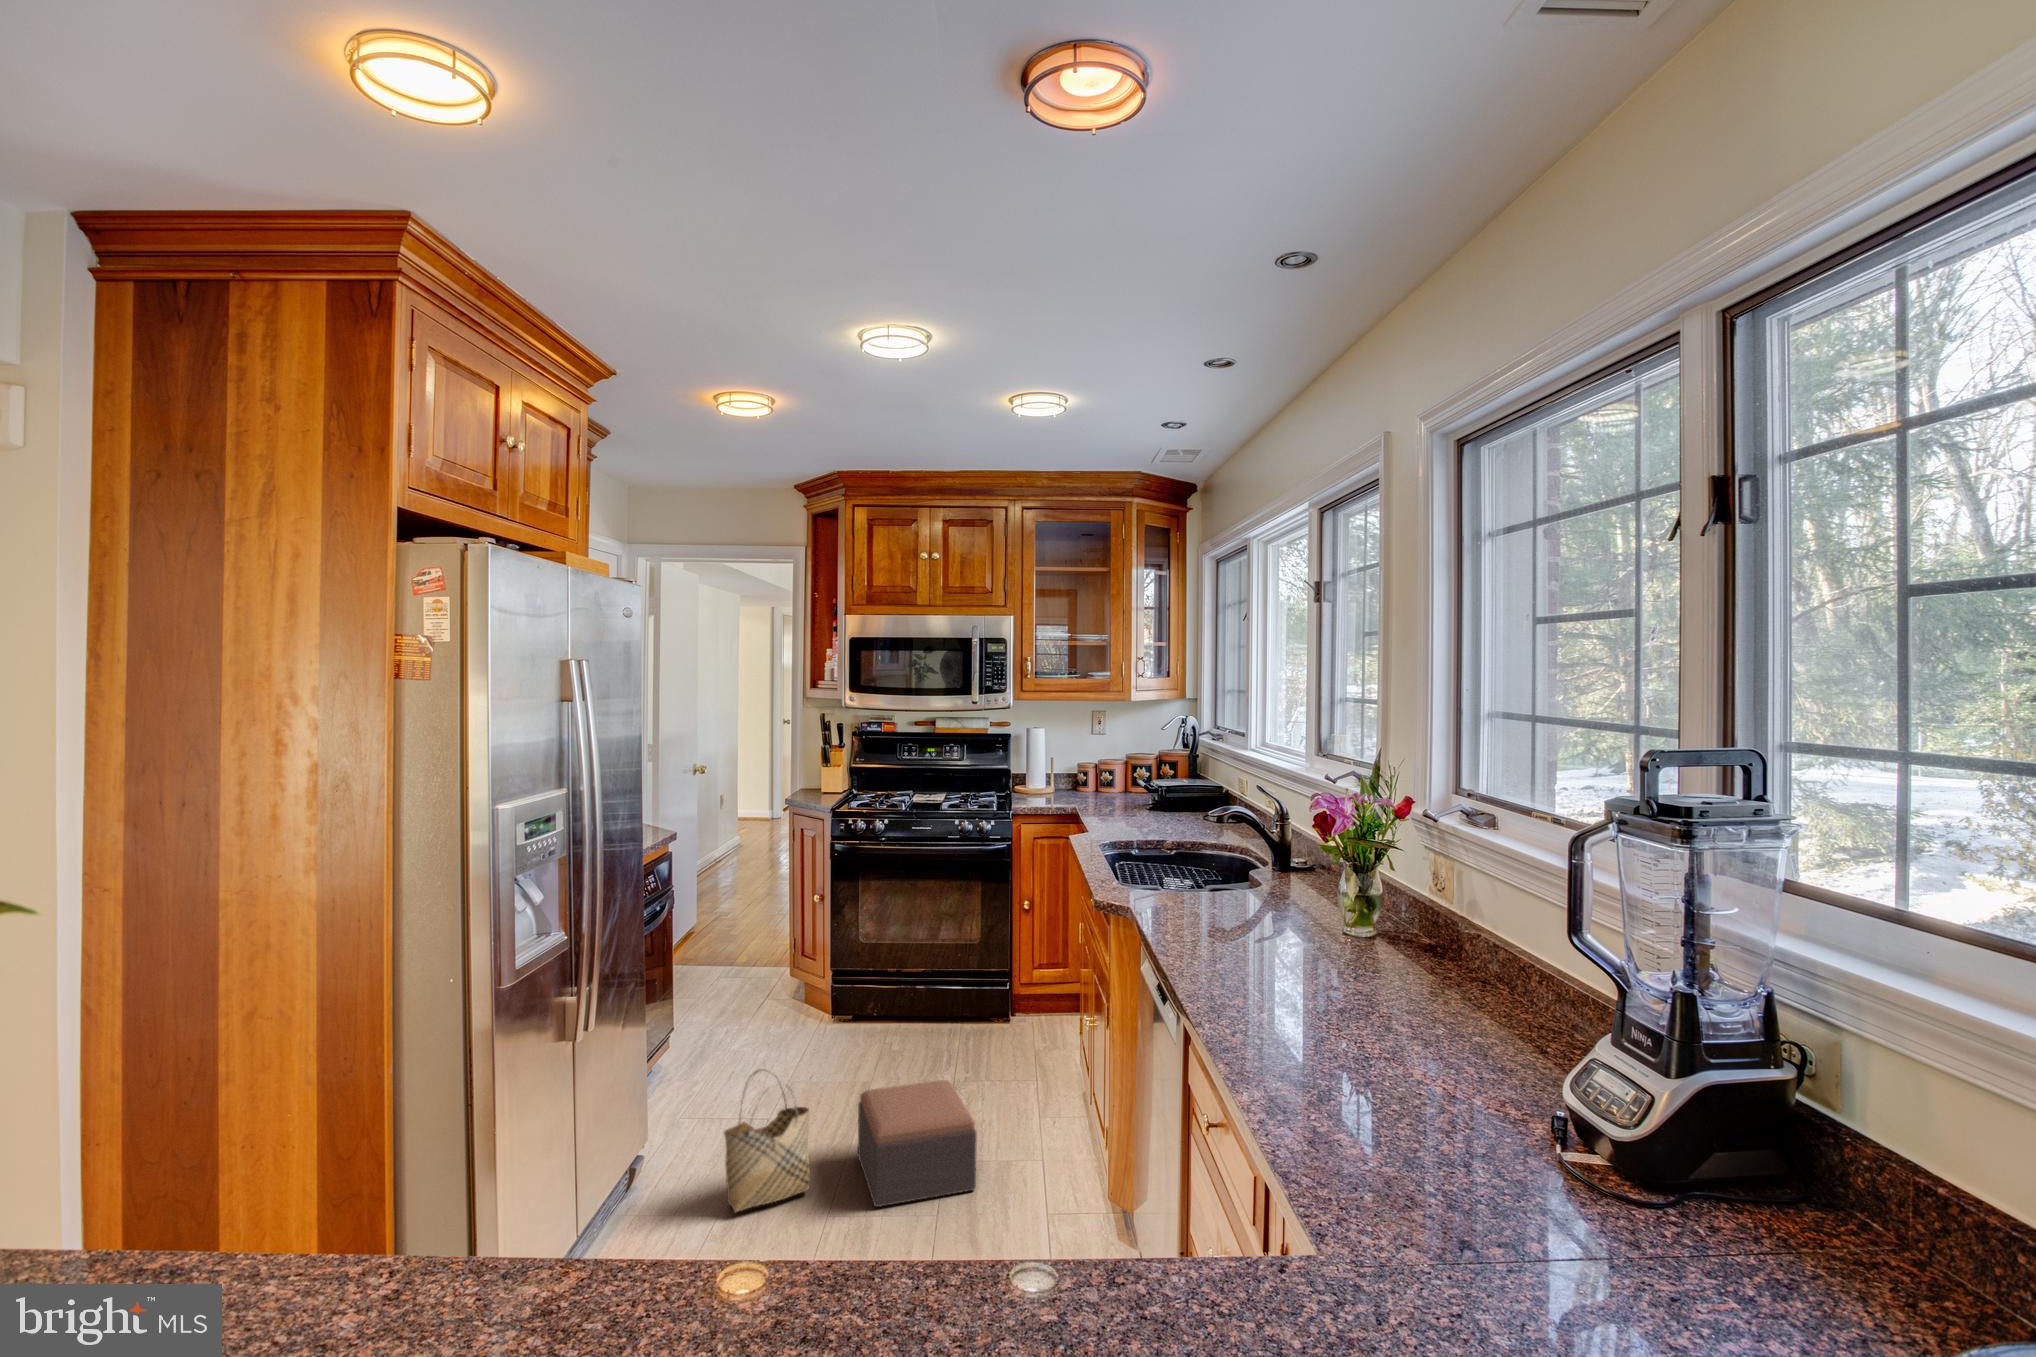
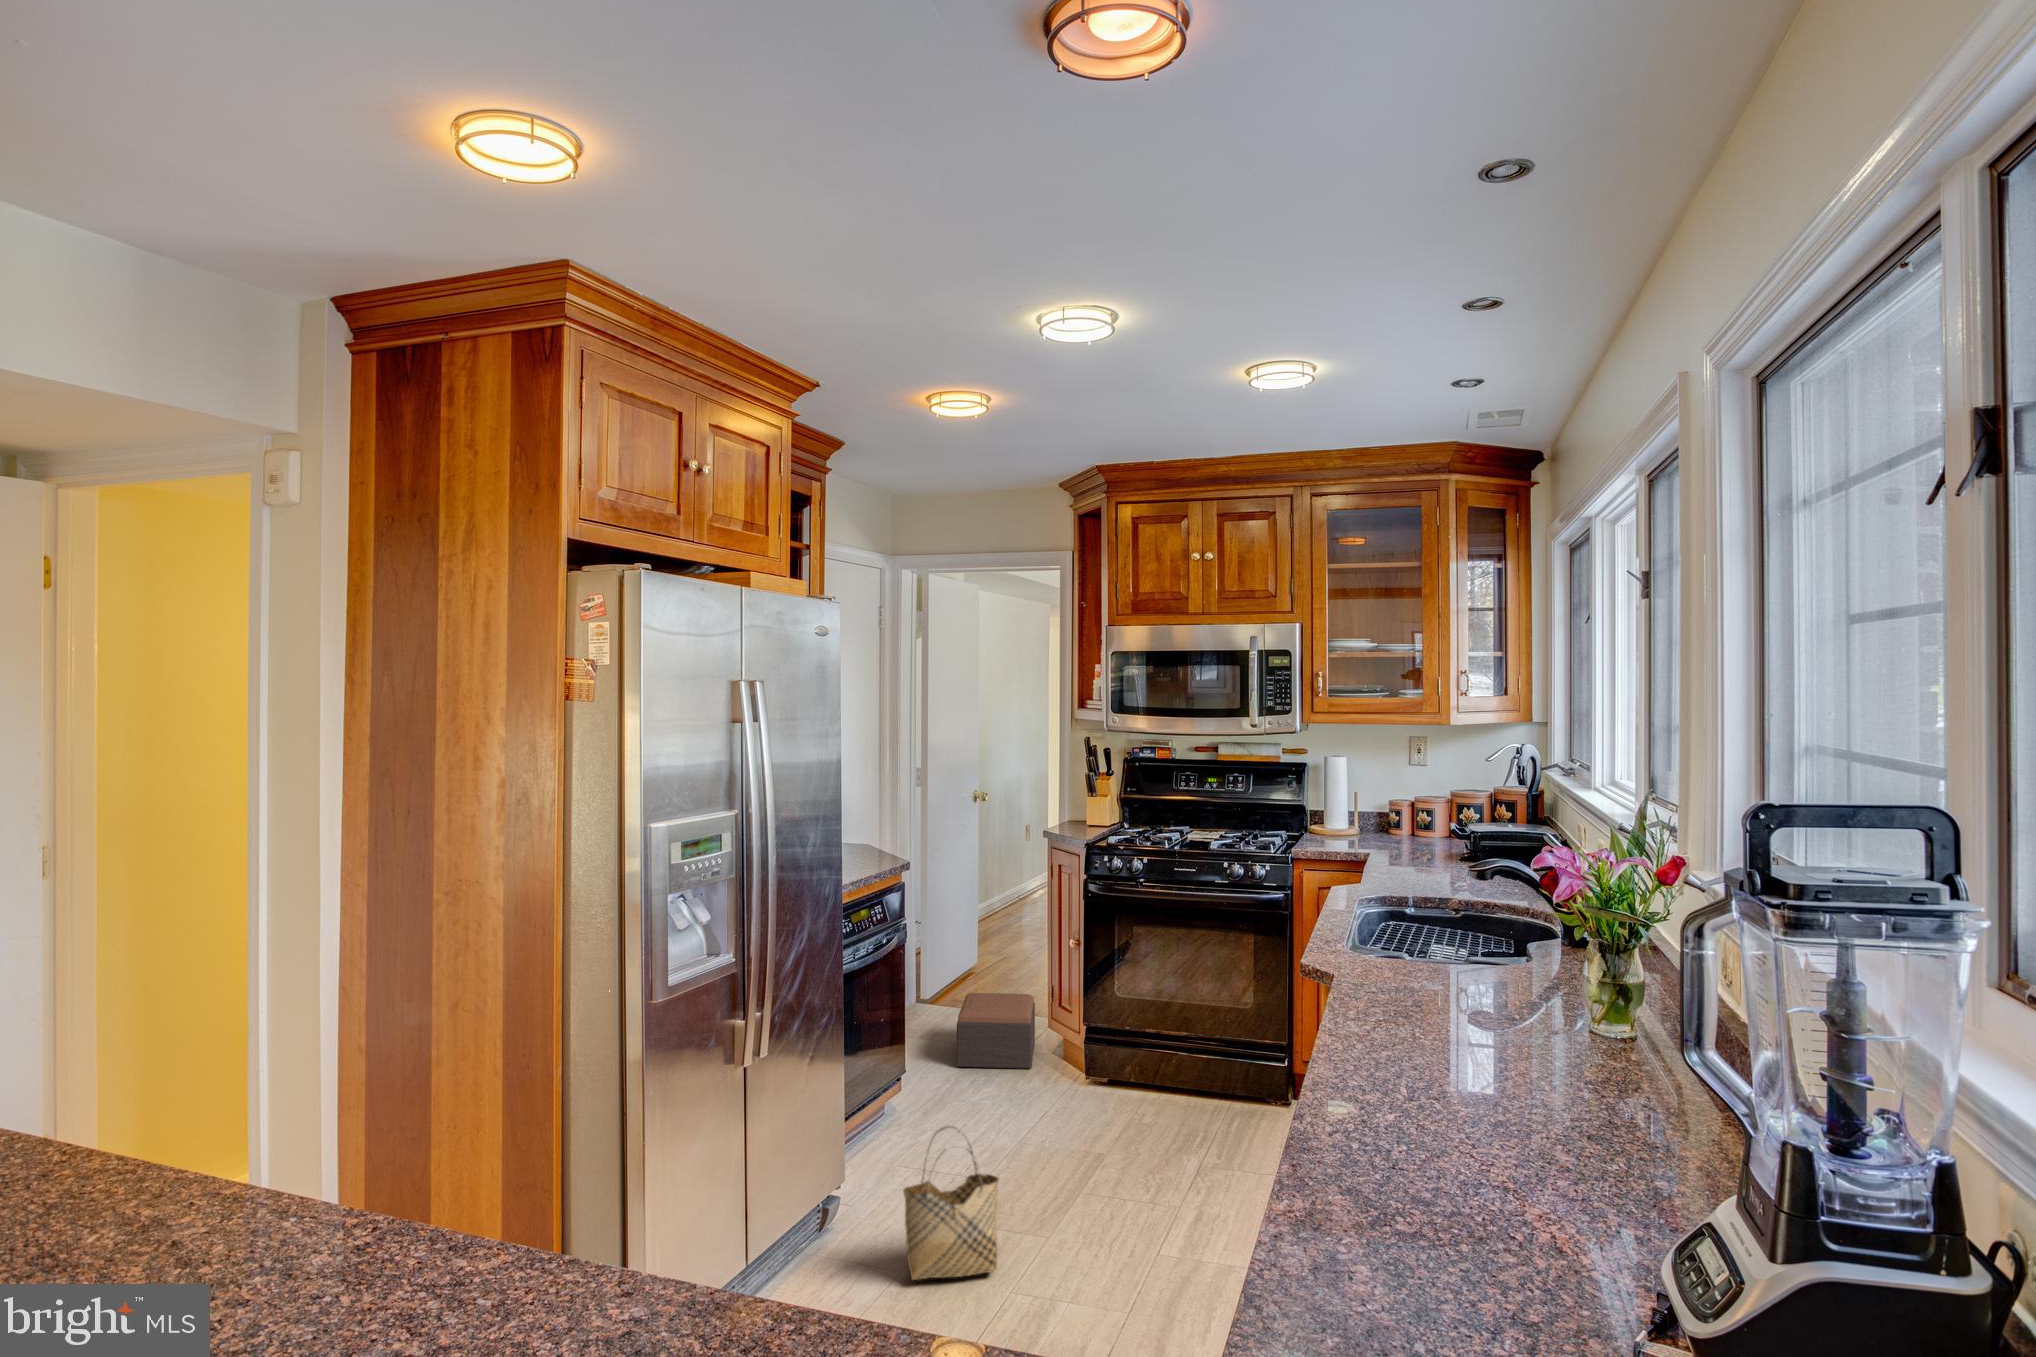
footstool: present [858,1080,977,1207] -> present [957,993,1035,1069]

